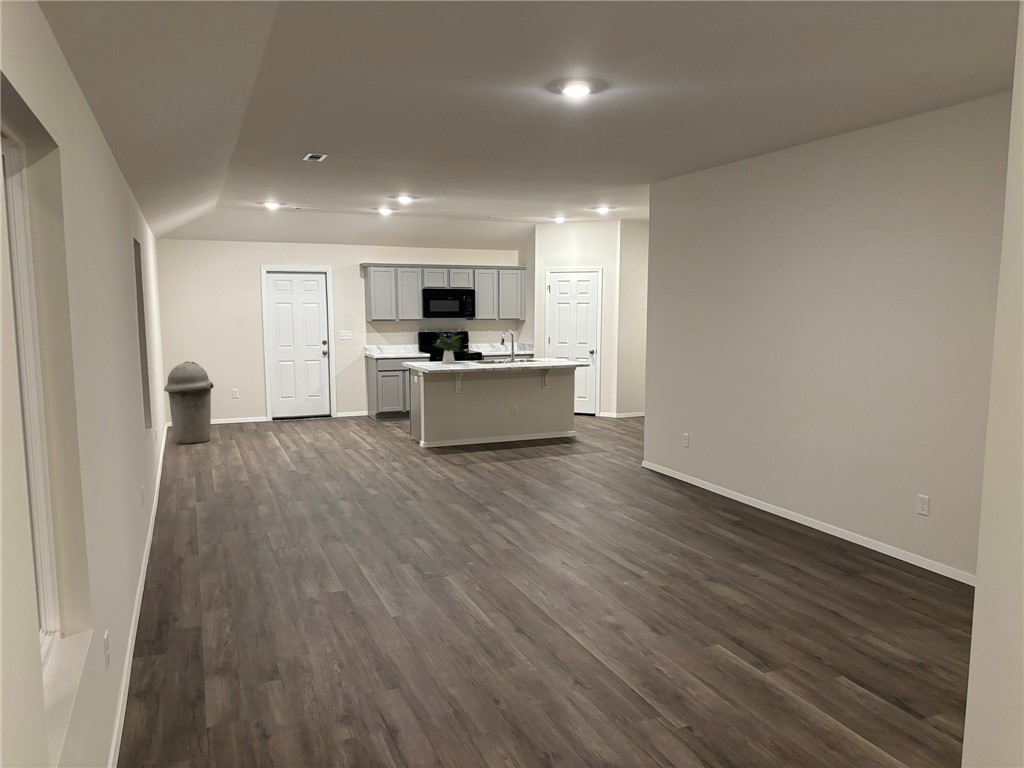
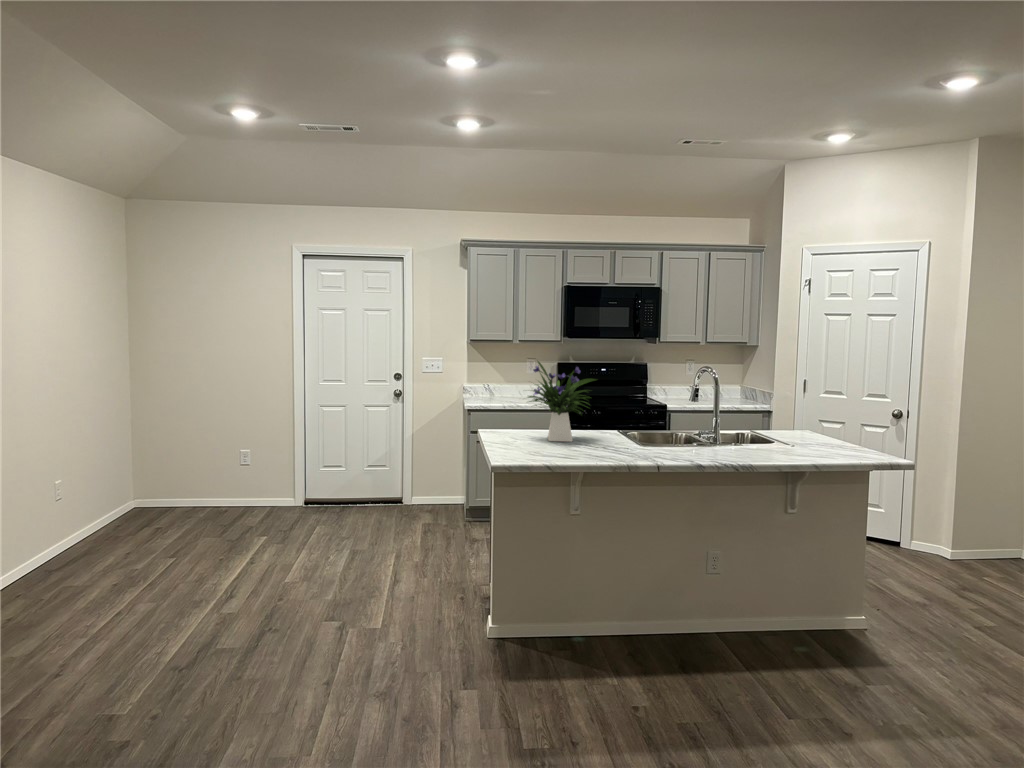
trash can: present [164,362,214,444] -> none [66,407,159,555]

